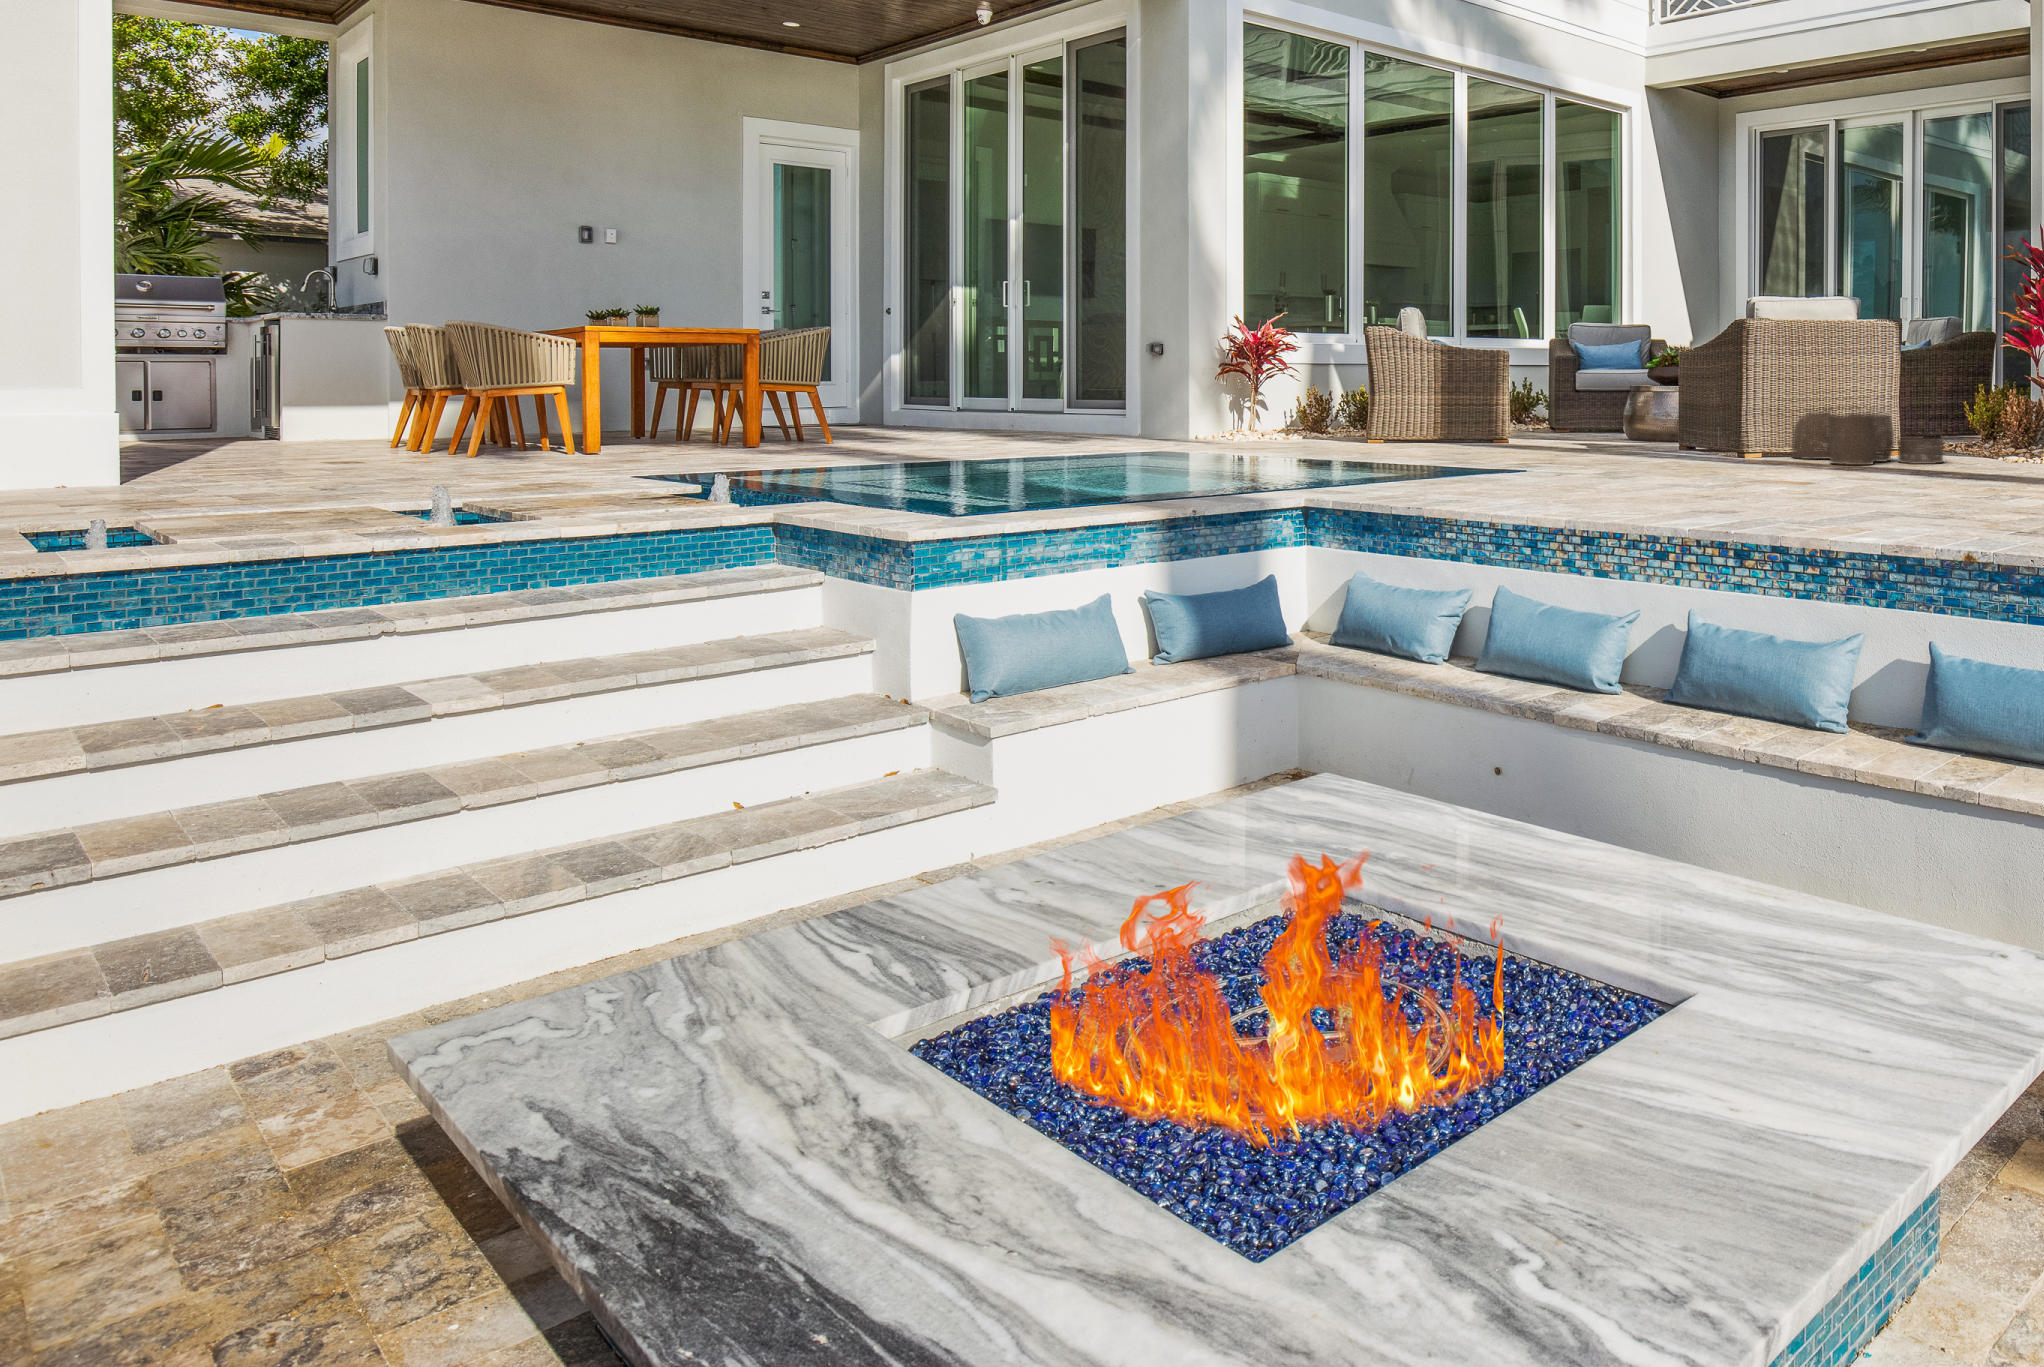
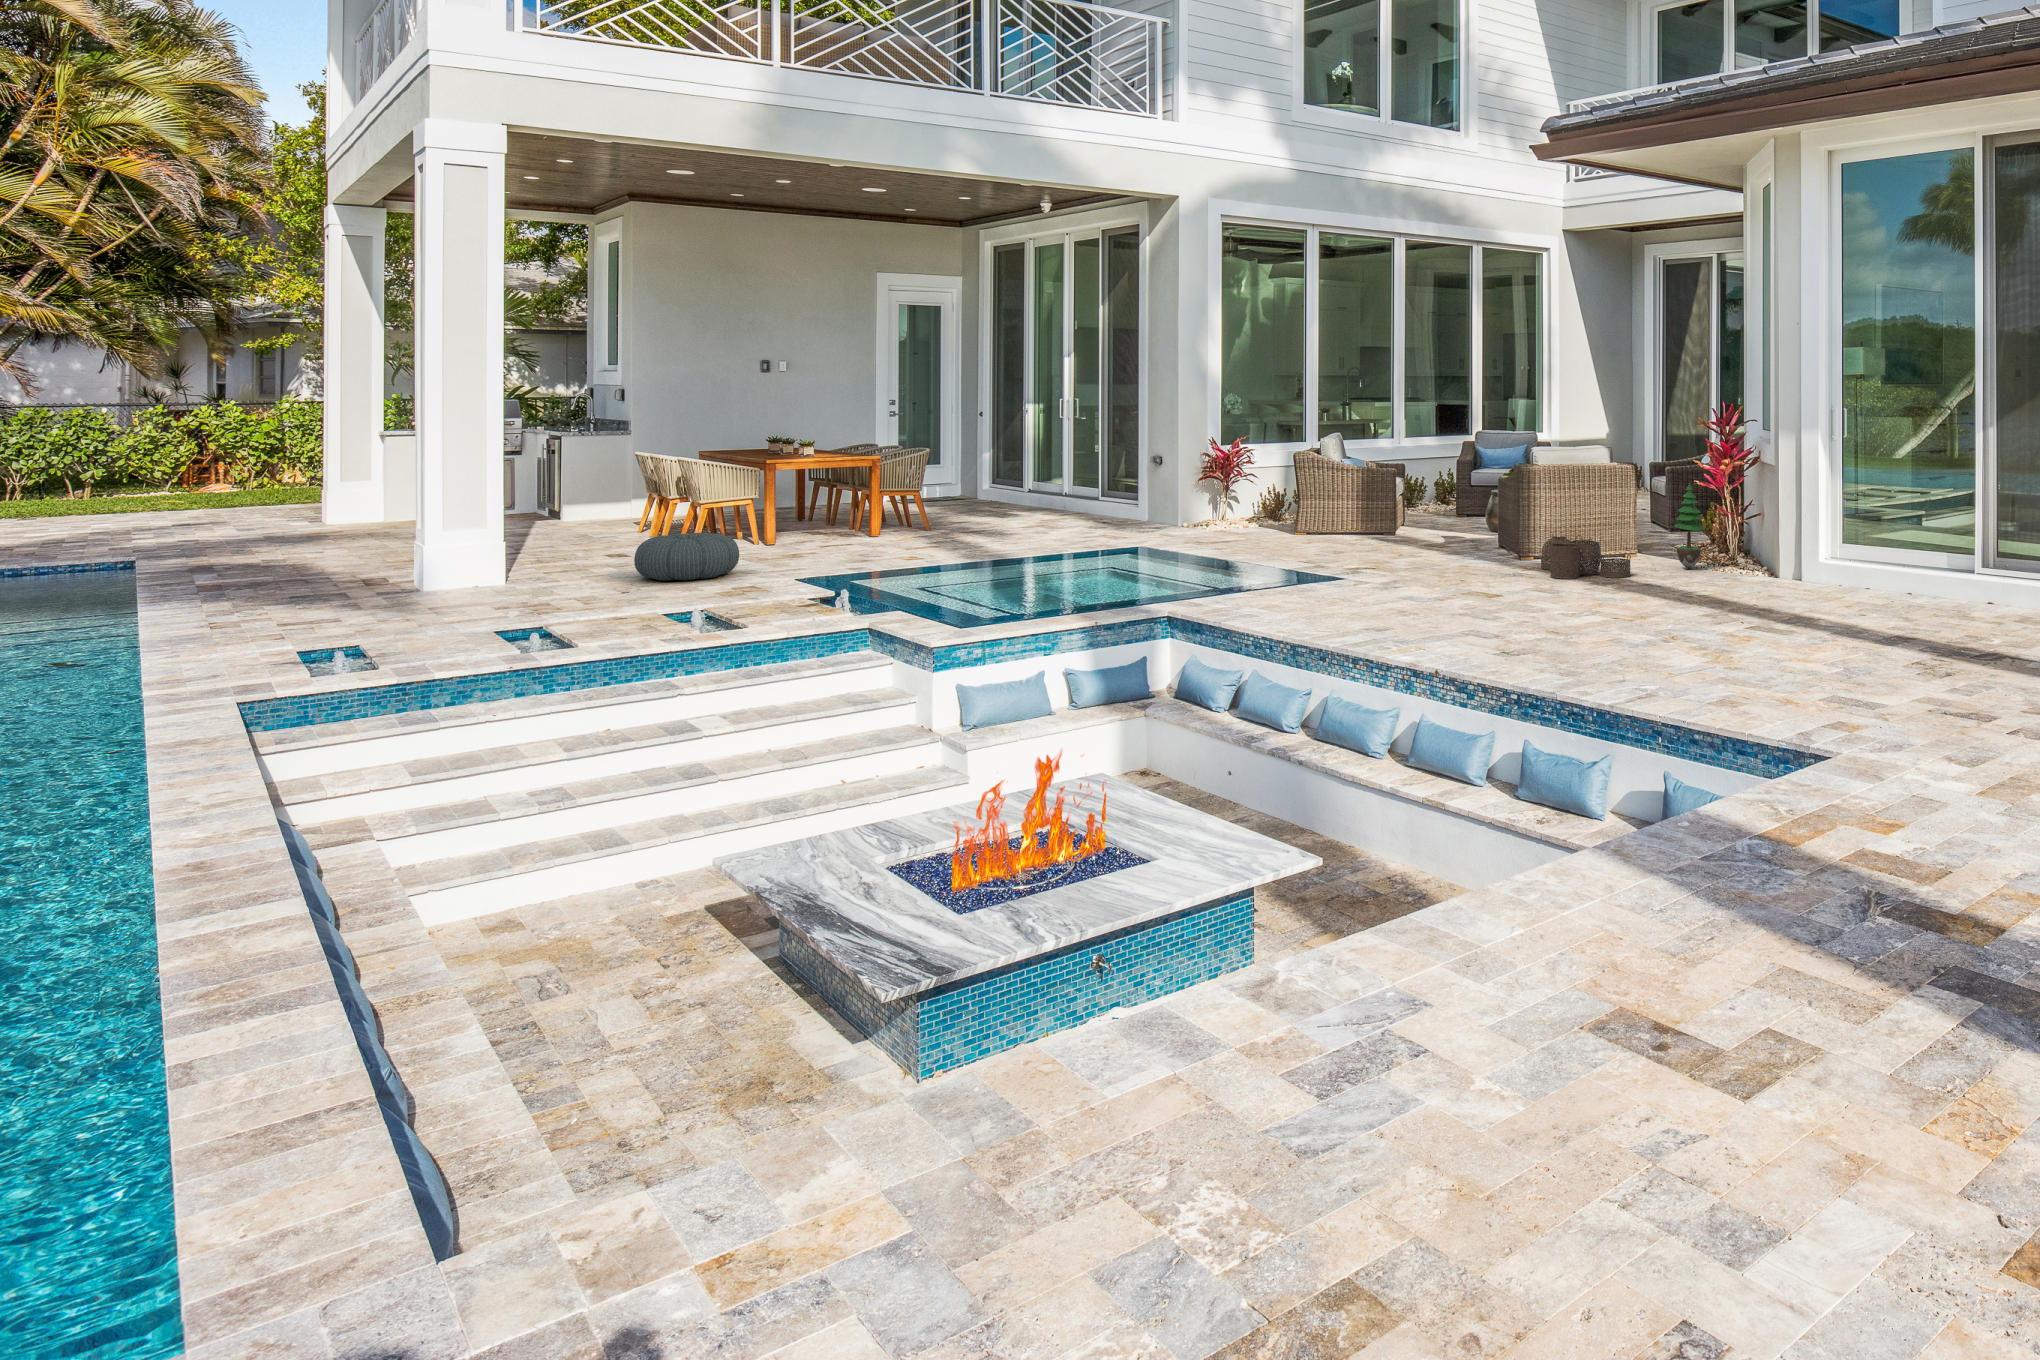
potted tree: none [1981,330,2028,457] -> present [1674,483,1705,569]
pouf: none [342,409,533,481] -> present [634,533,739,581]

